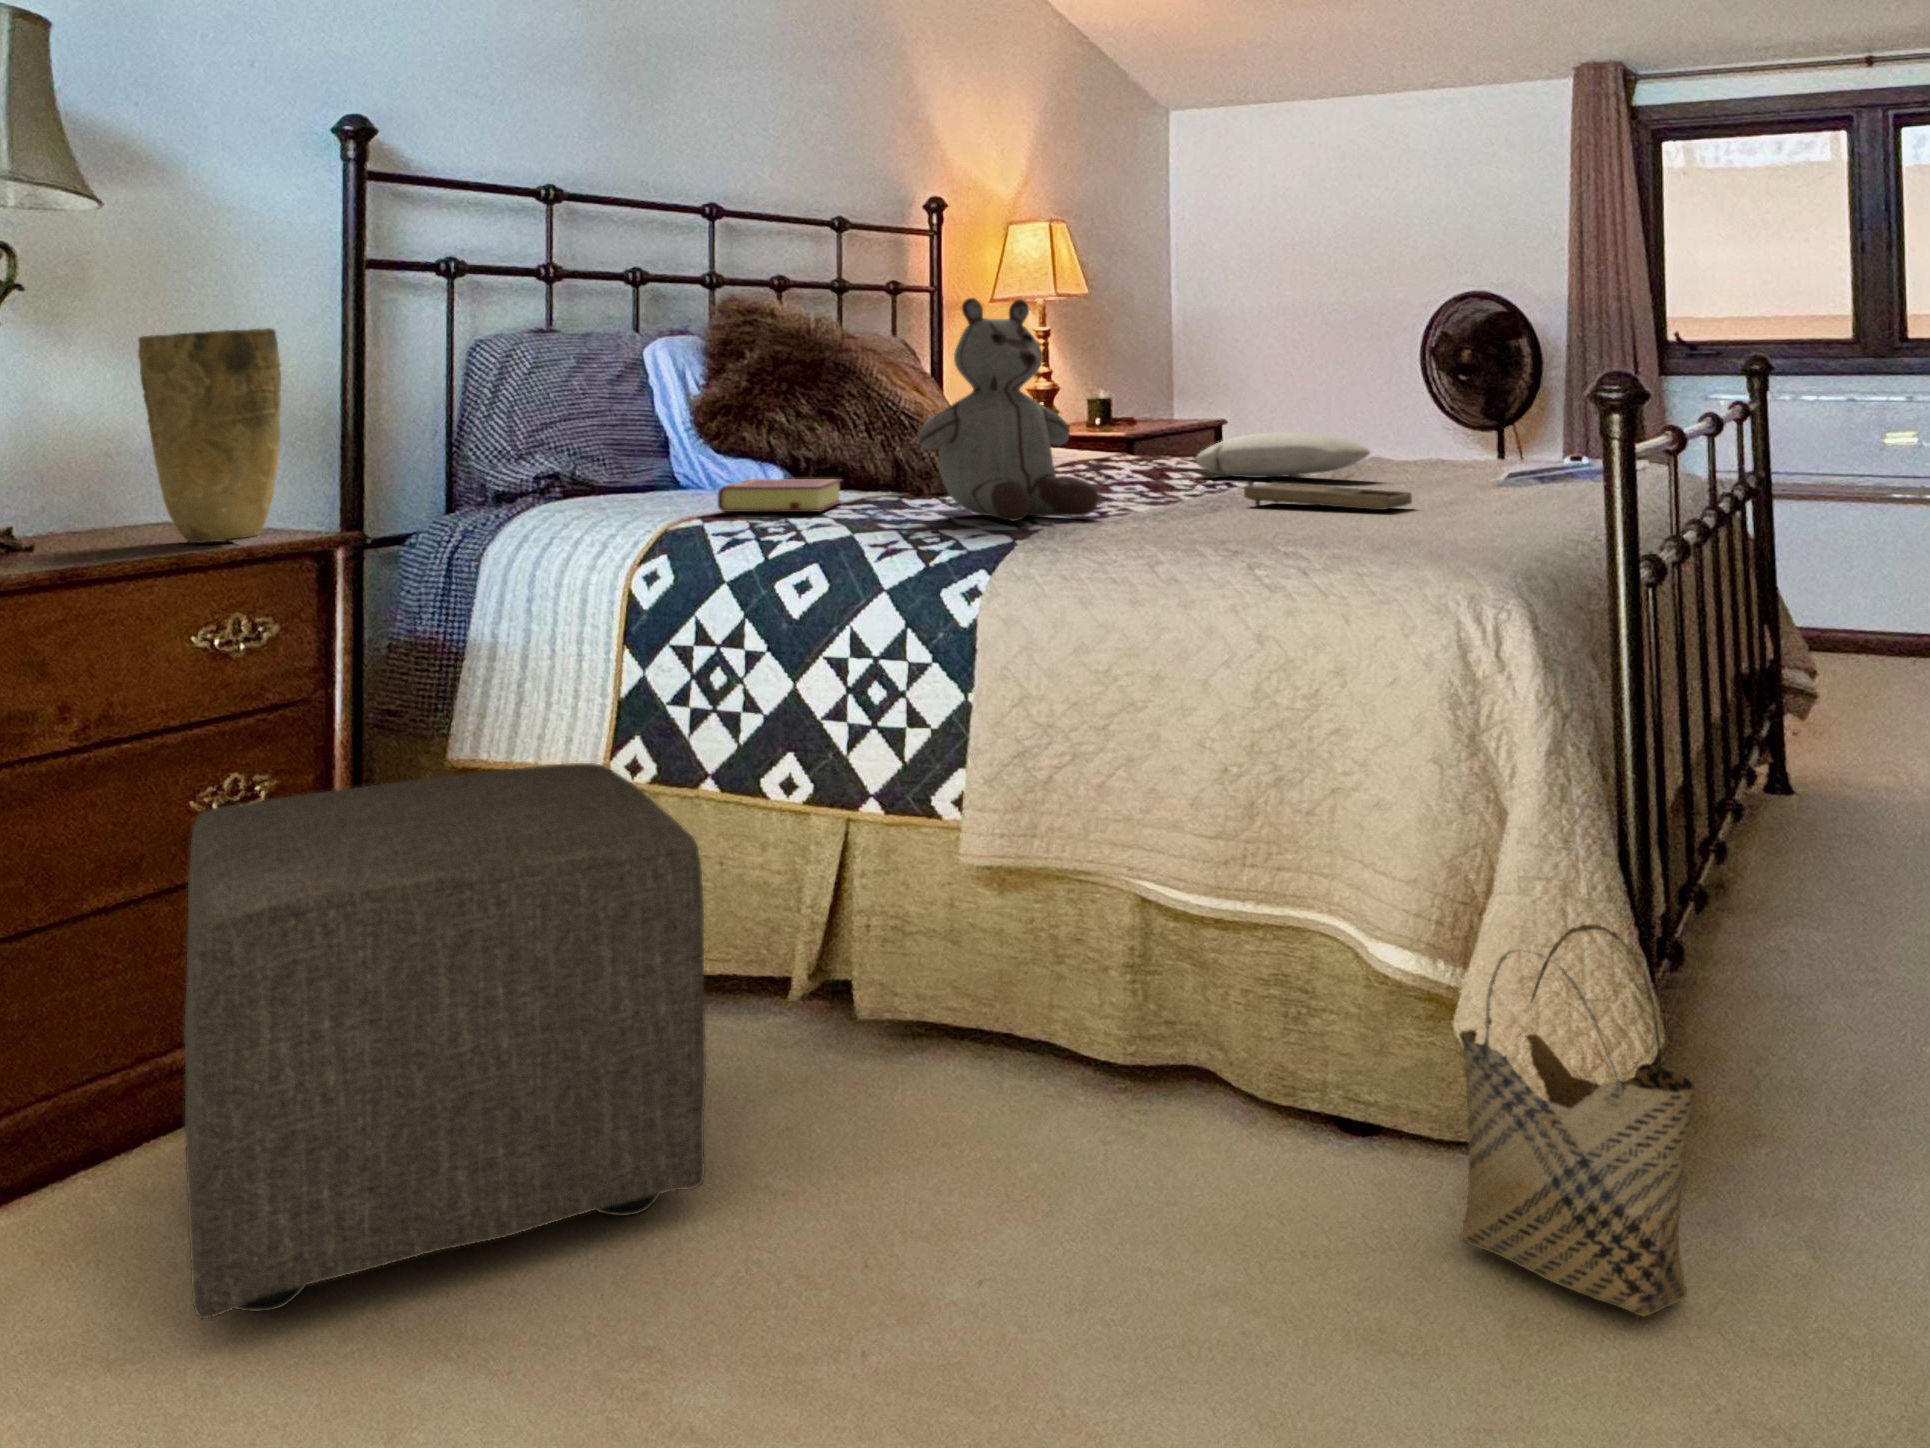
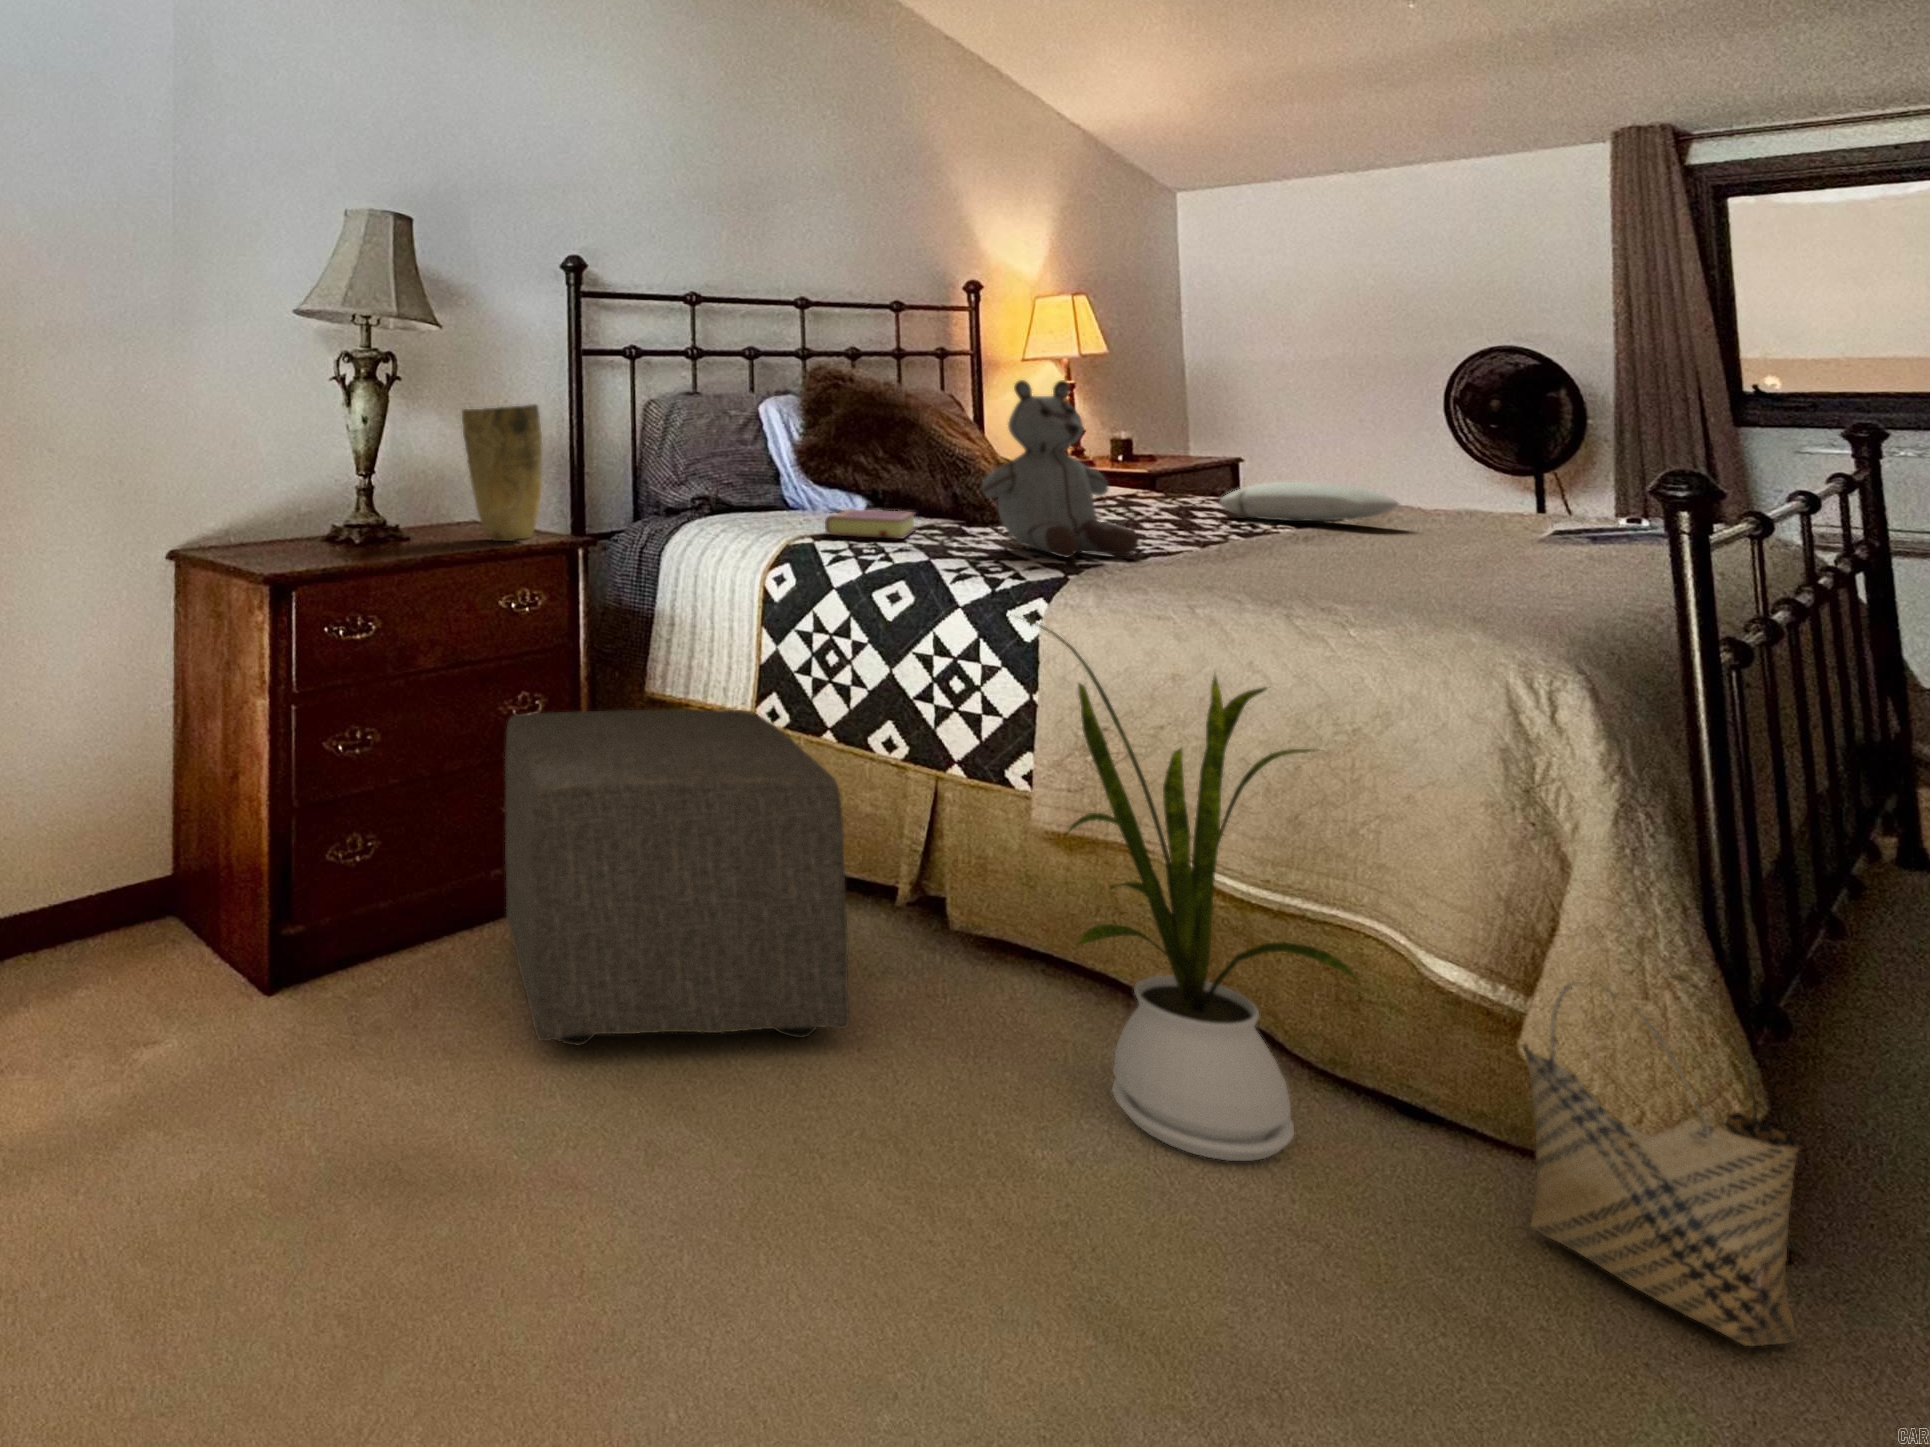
tray: present [1244,483,1412,510] -> none [1273,532,1449,565]
house plant: none [928,589,1314,1248] -> present [1020,617,1358,1161]

